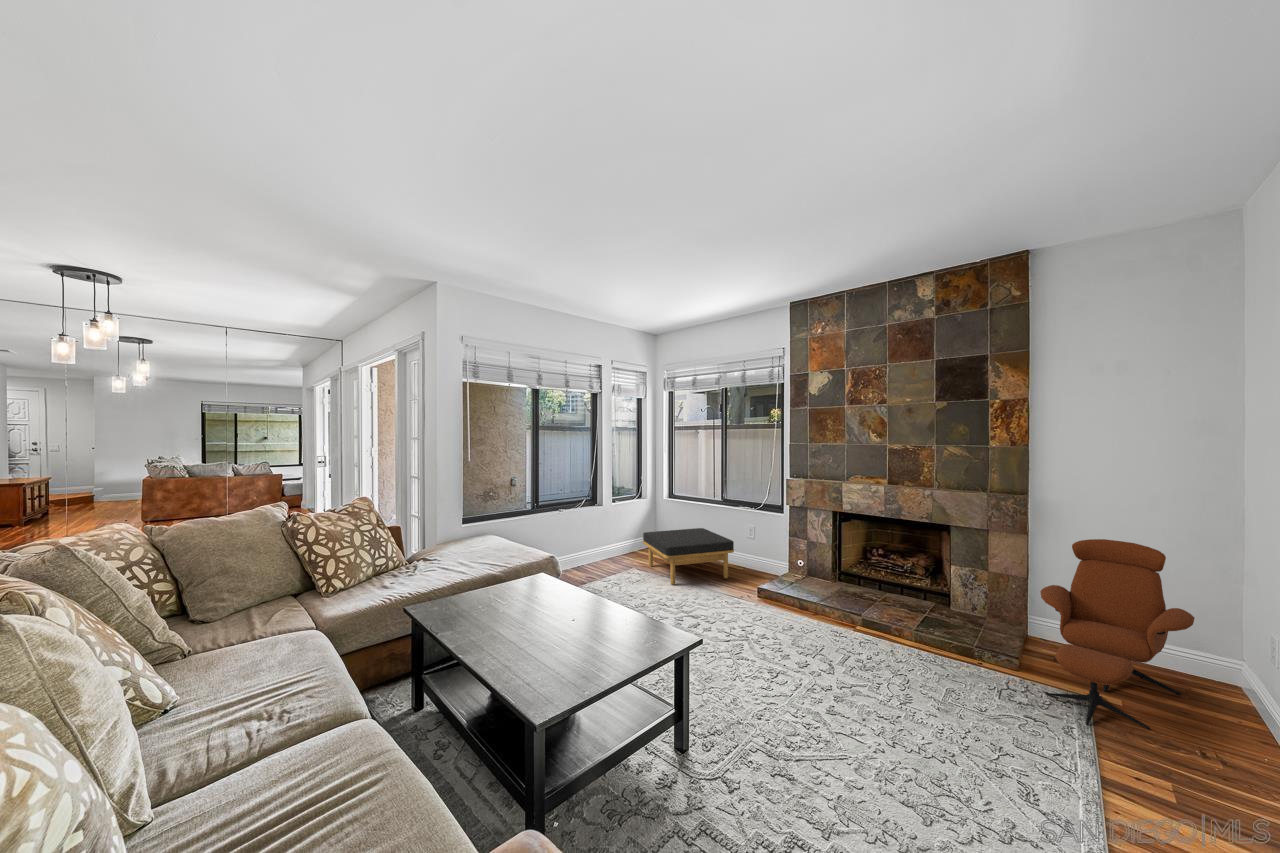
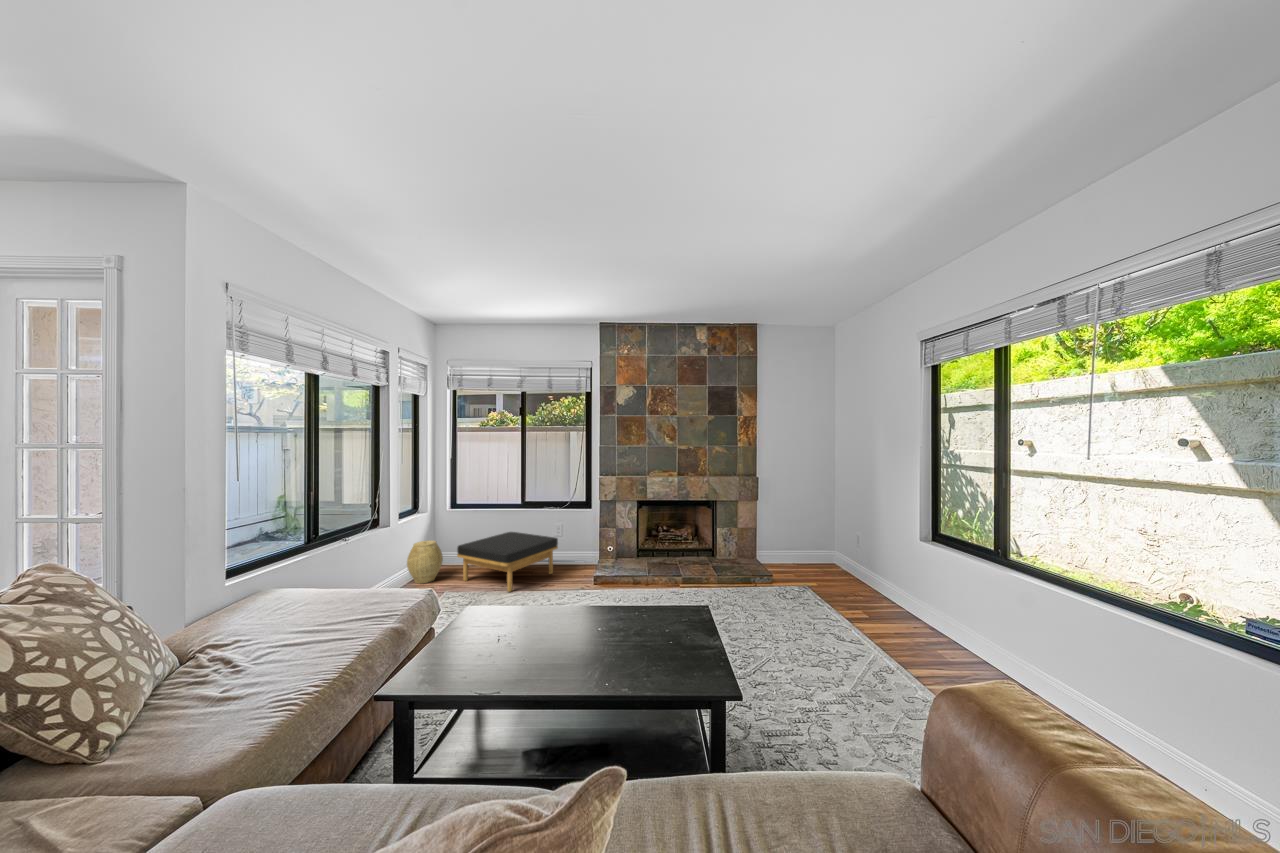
woven basket: none [609,524,637,561] -> present [407,540,443,583]
lounge chair: present [1040,539,1194,729] -> none [774,498,845,604]

